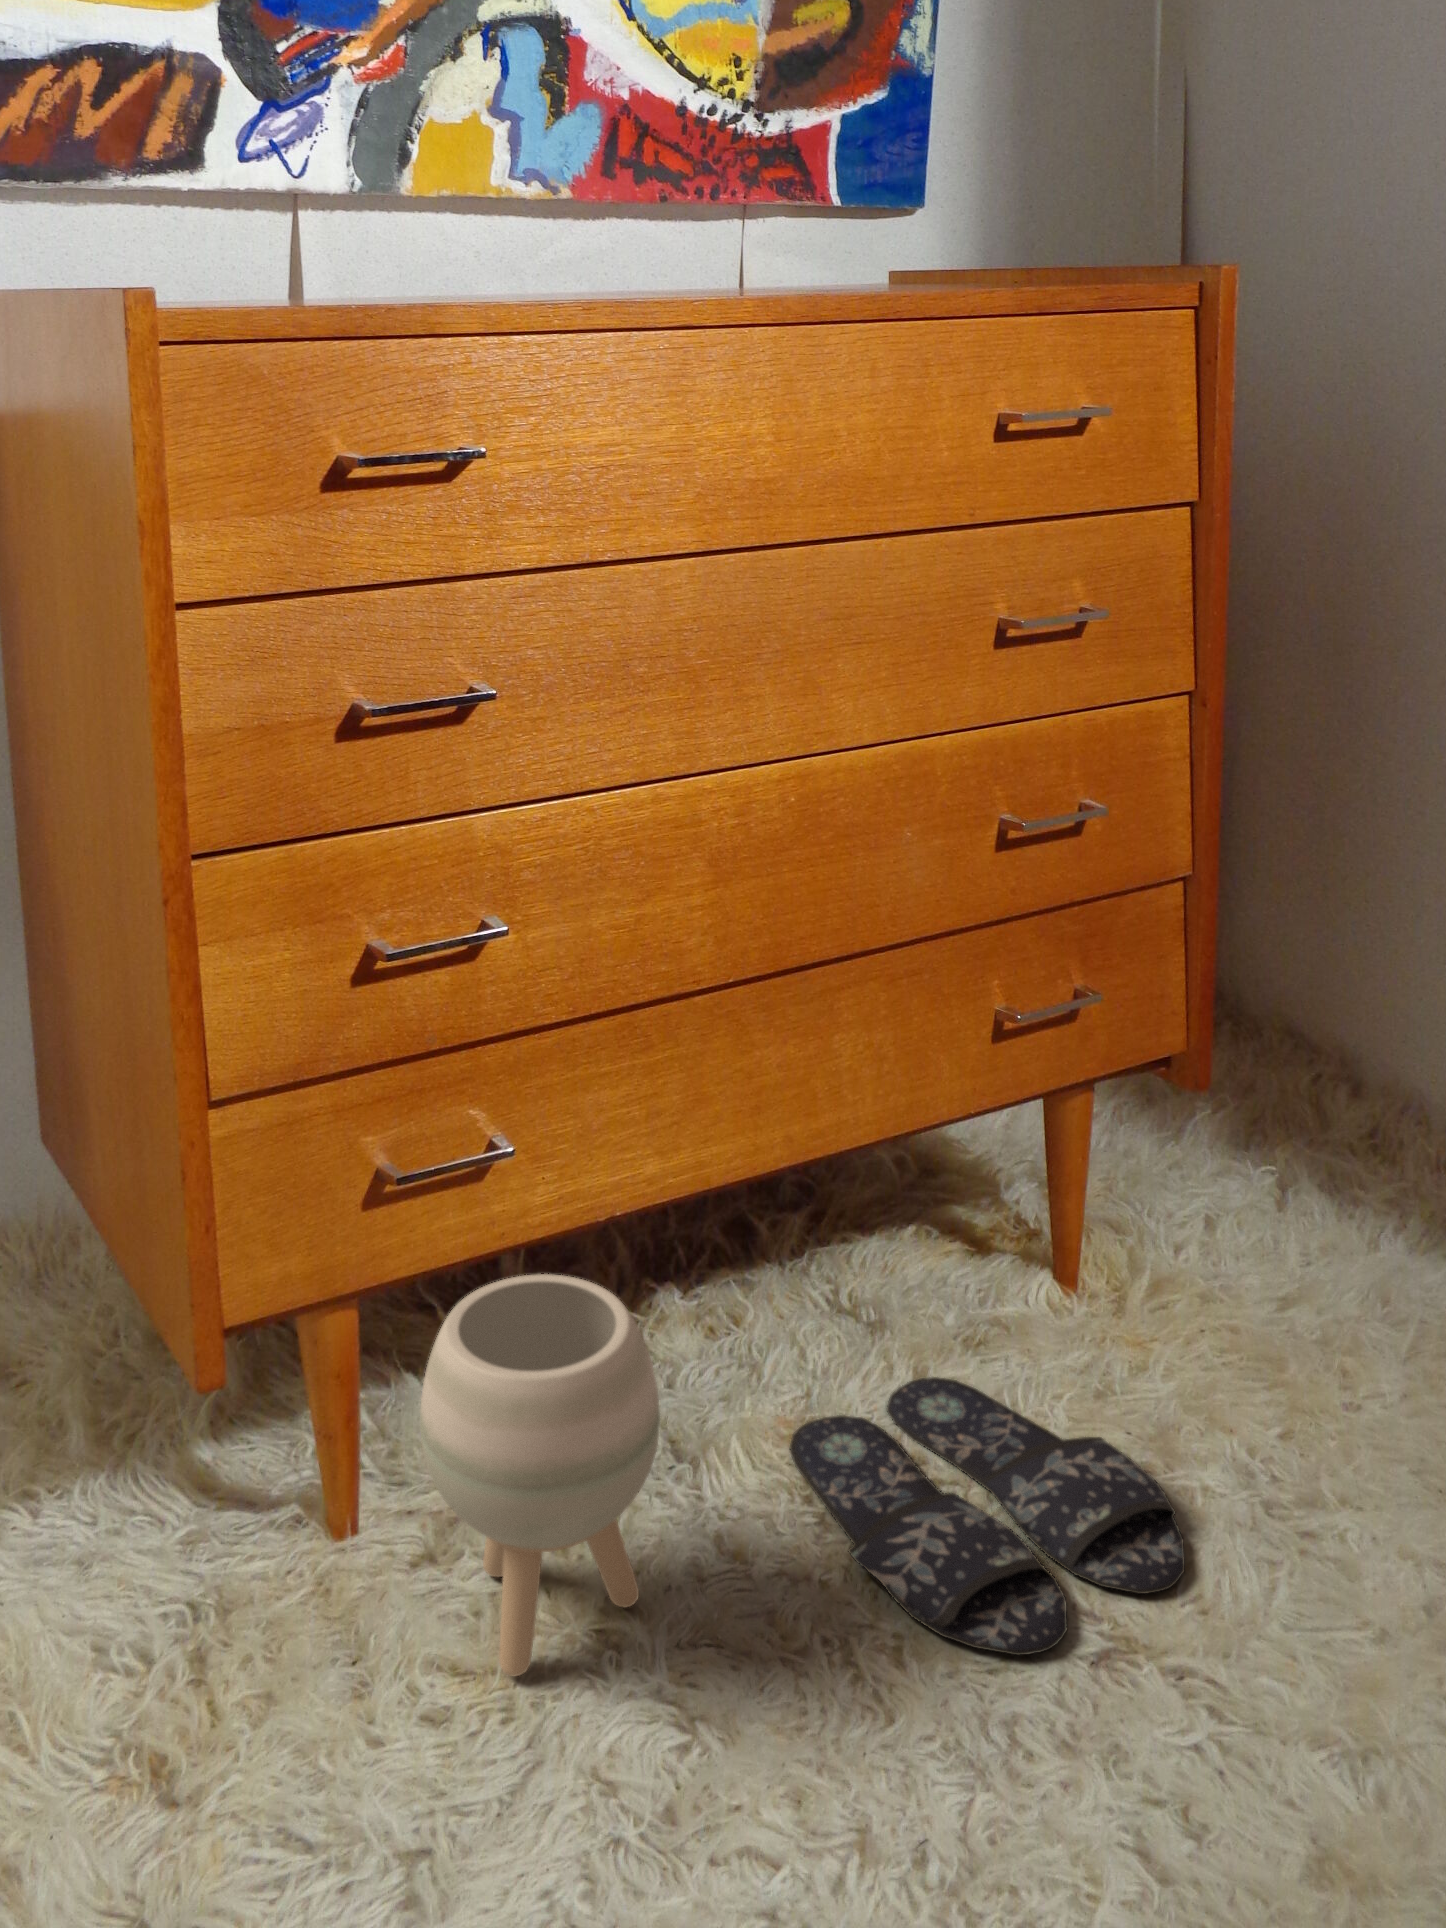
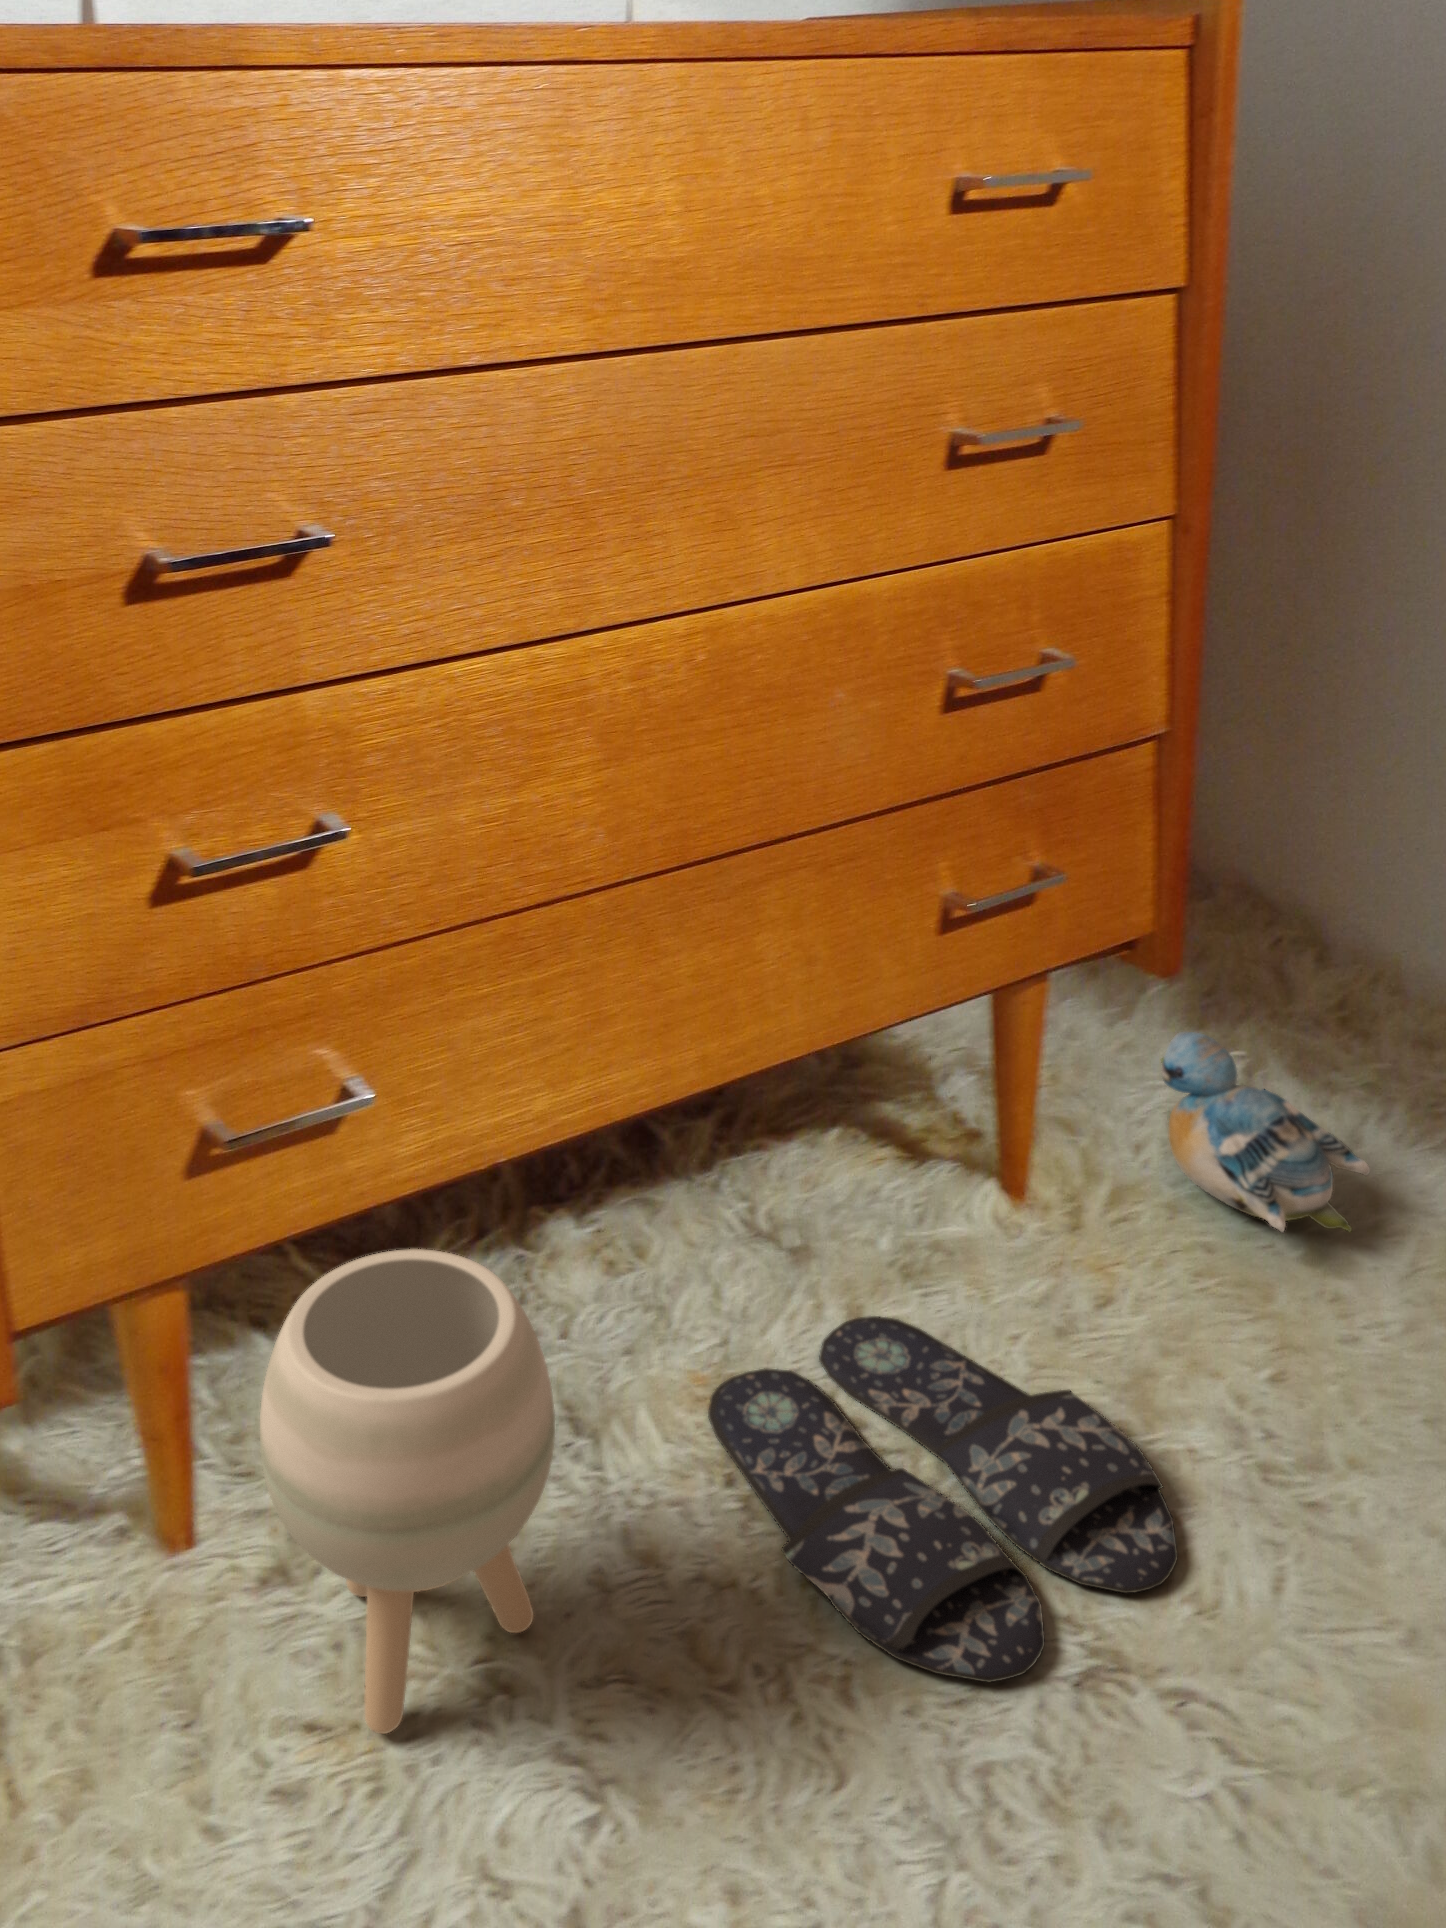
plush toy: none [1194,1142,1376,1319] -> present [1161,1031,1370,1232]

